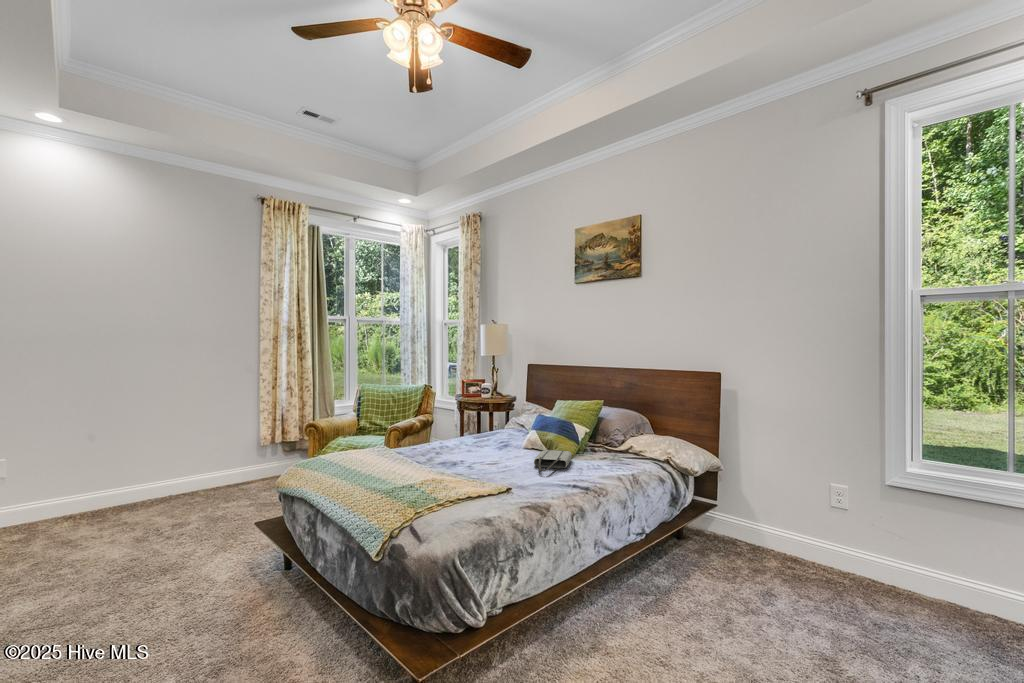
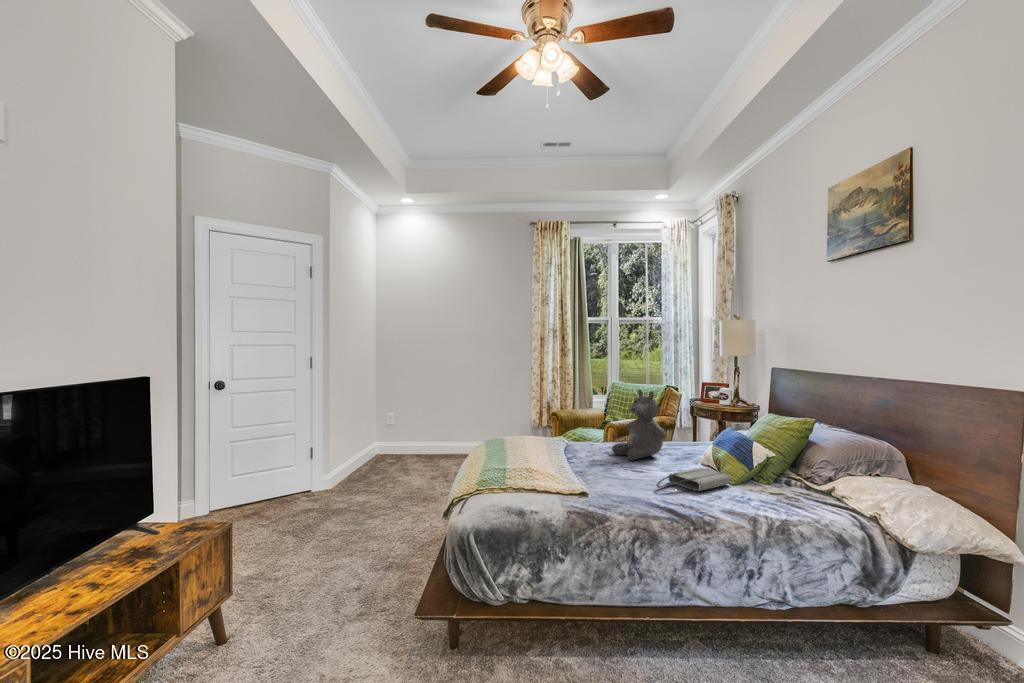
teddy bear: none [450,388,500,455] -> present [612,390,666,460]

